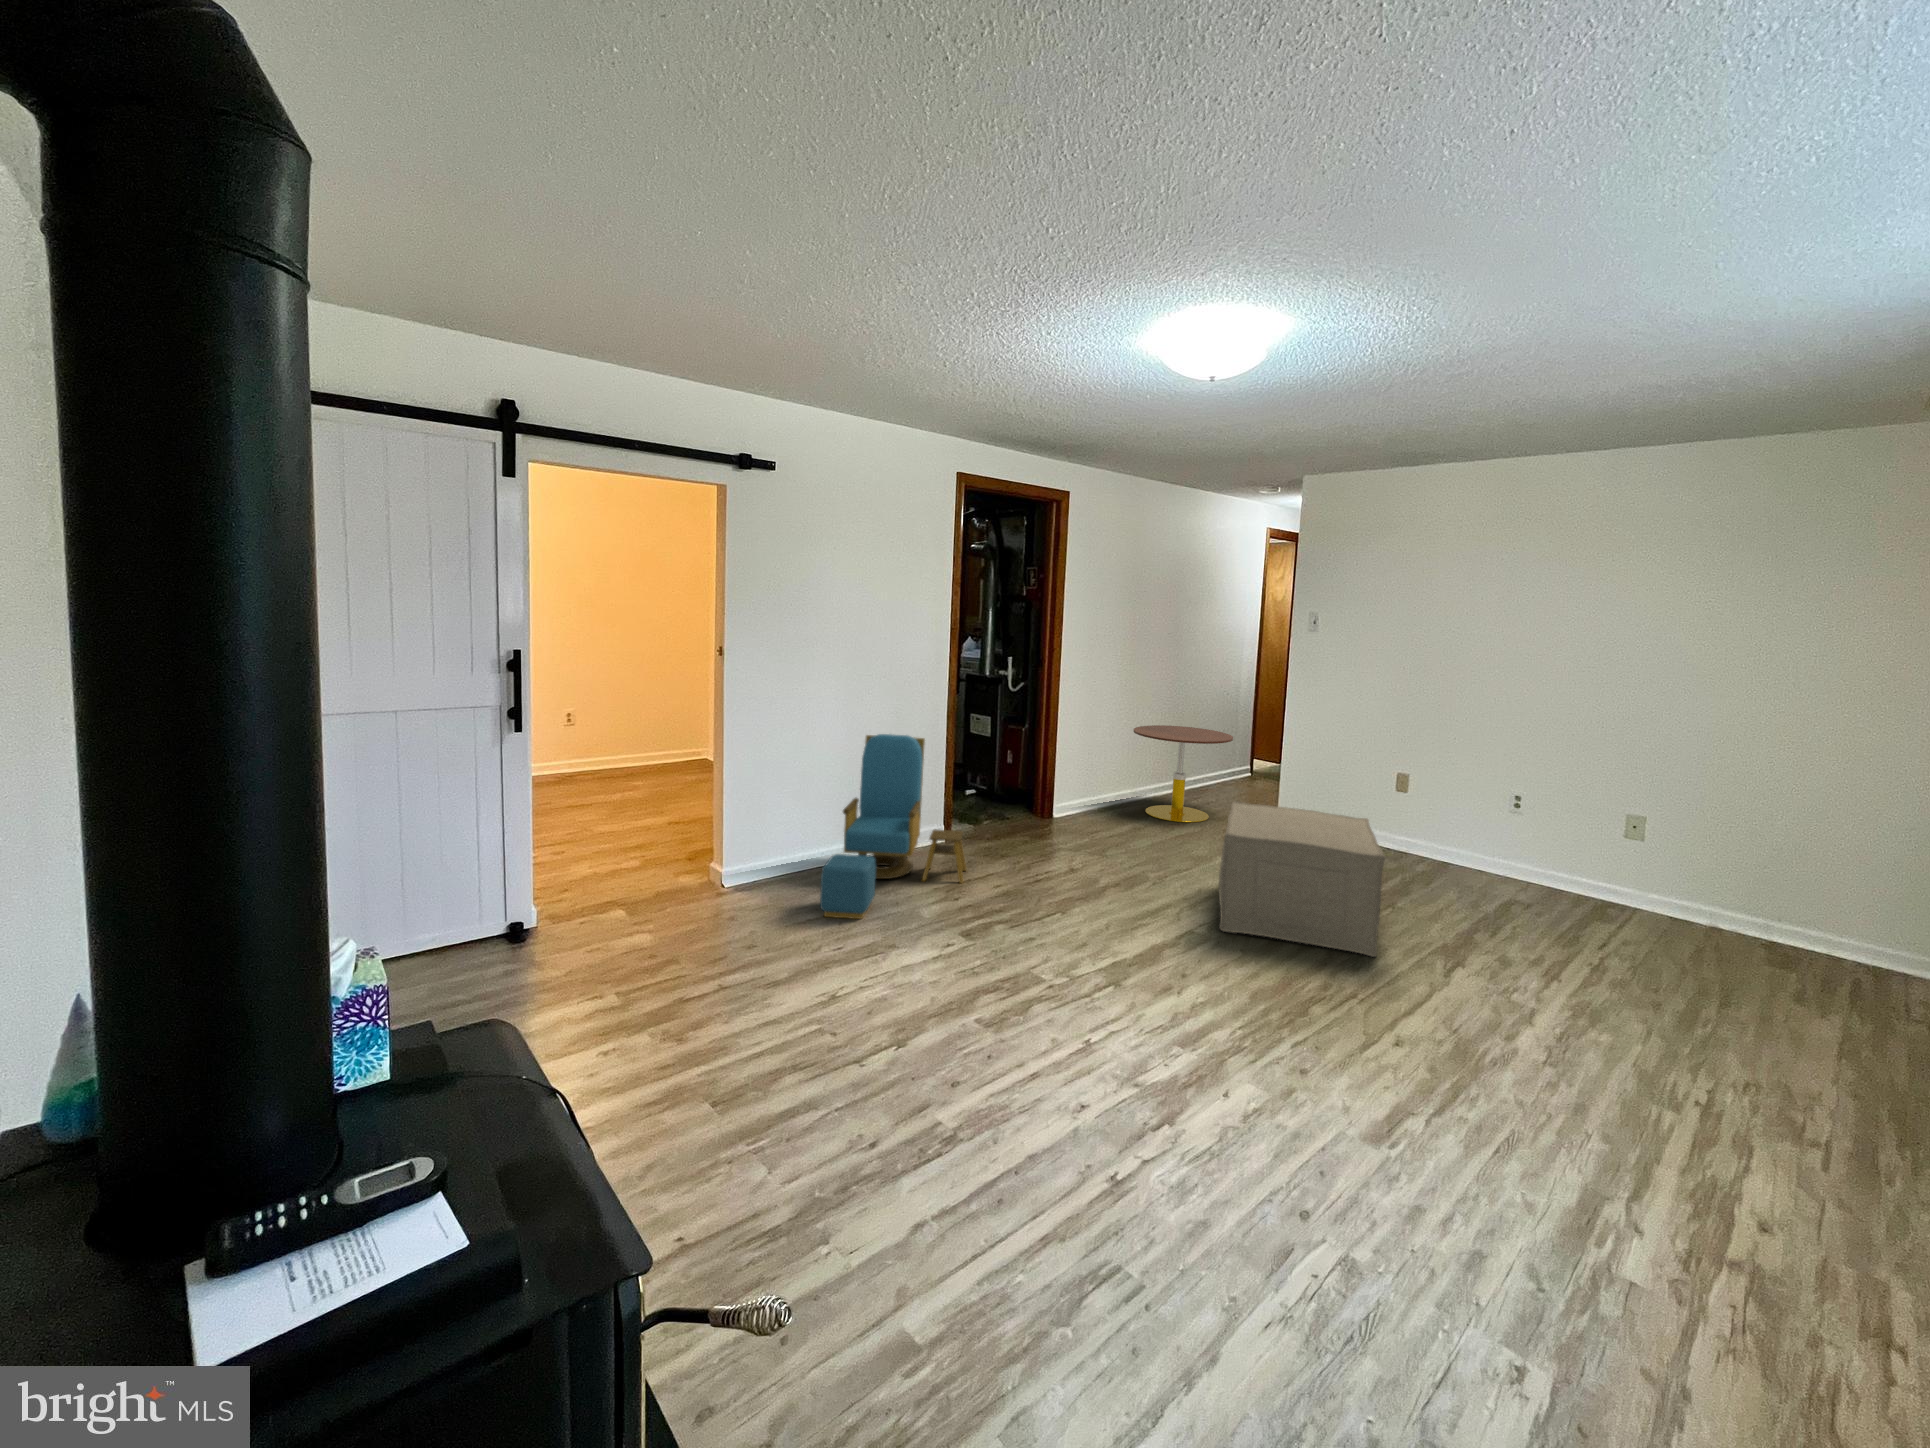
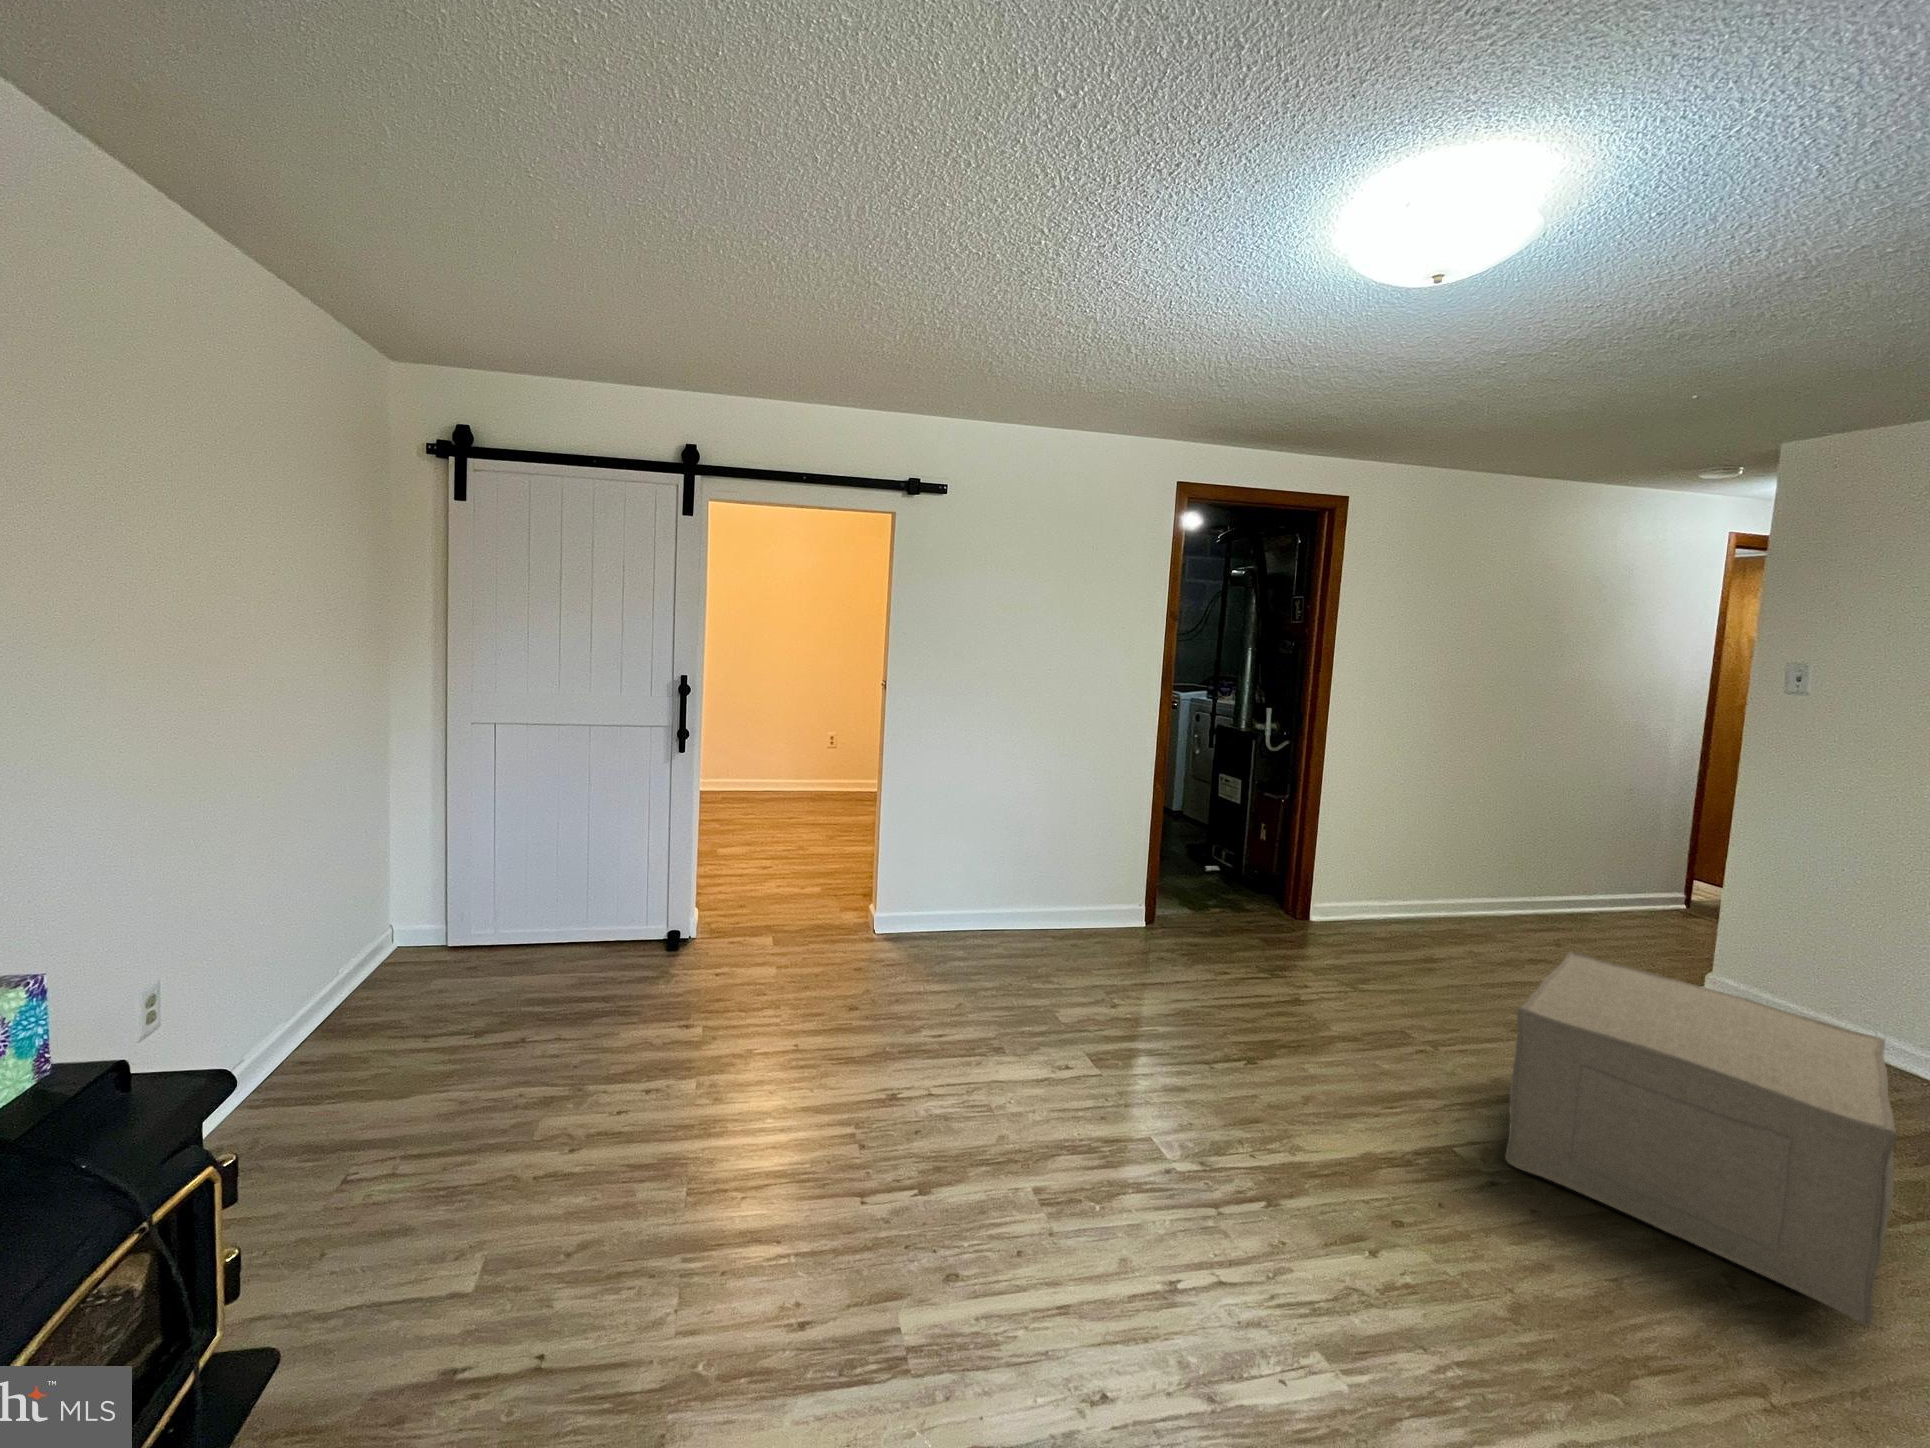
side table: present [1134,725,1233,822] -> none [1441,811,1622,965]
armchair: present [820,734,966,919] -> none [942,787,1146,1004]

